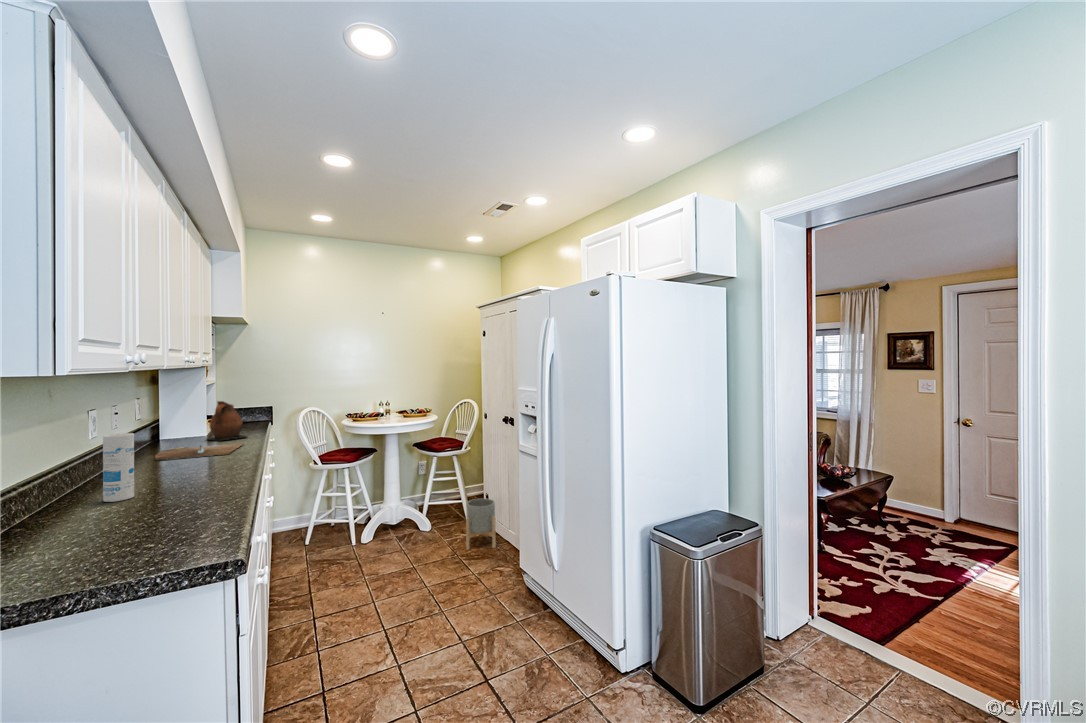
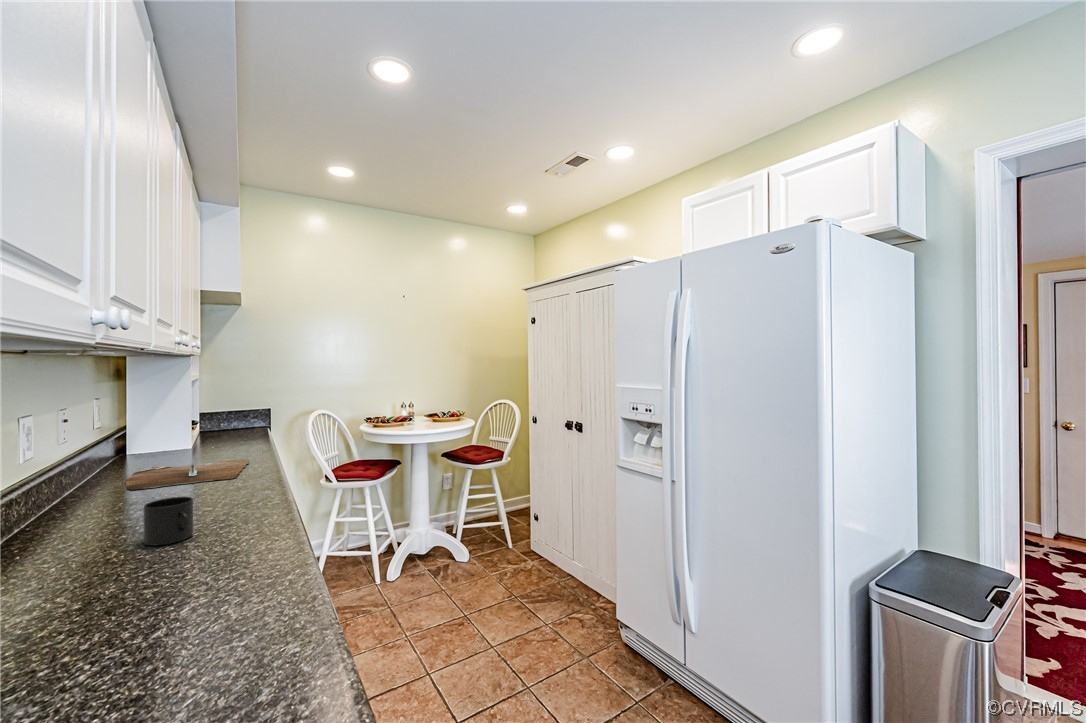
ceramic pitcher: present [208,401,247,440] -> none [191,402,250,456]
canister: present [103,433,134,502] -> none [49,458,106,584]
mug: none [158,460,188,487] -> present [144,497,193,546]
planter: present [466,499,496,550] -> none [519,522,559,588]

